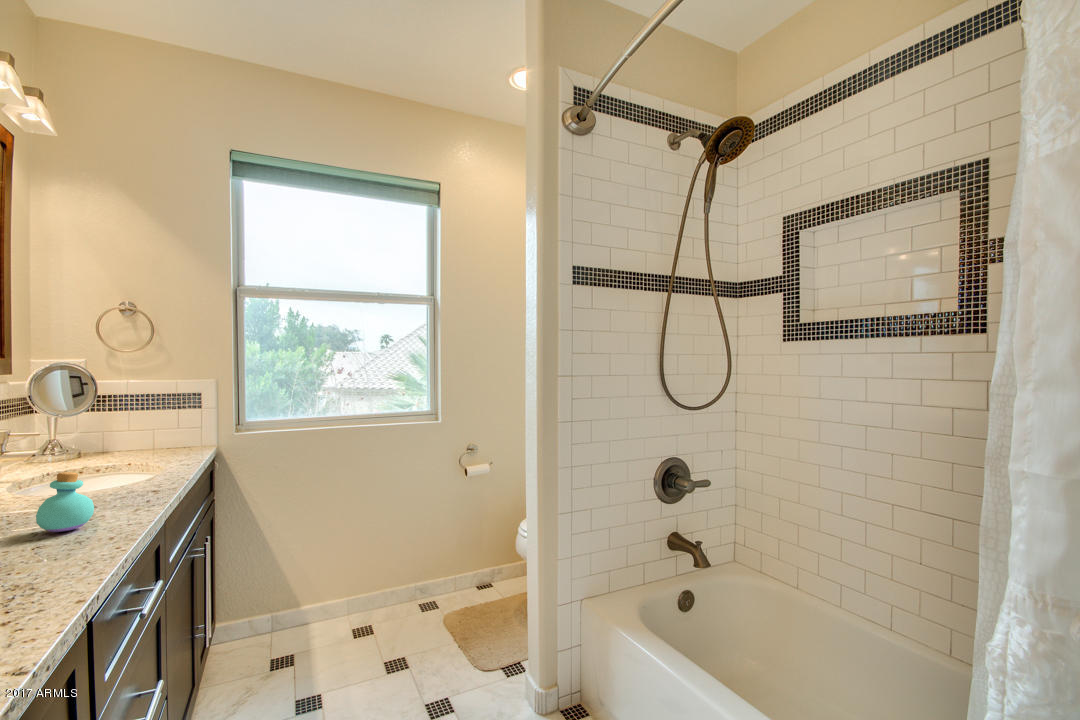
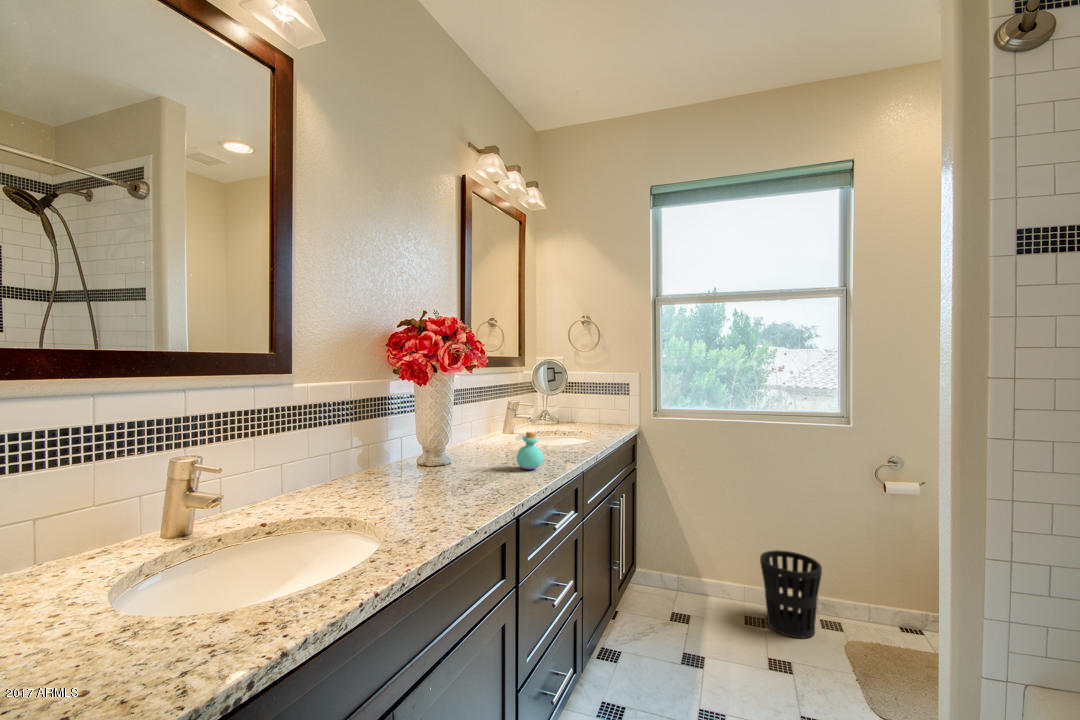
wastebasket: none [368,549,424,634] -> present [760,550,822,638]

